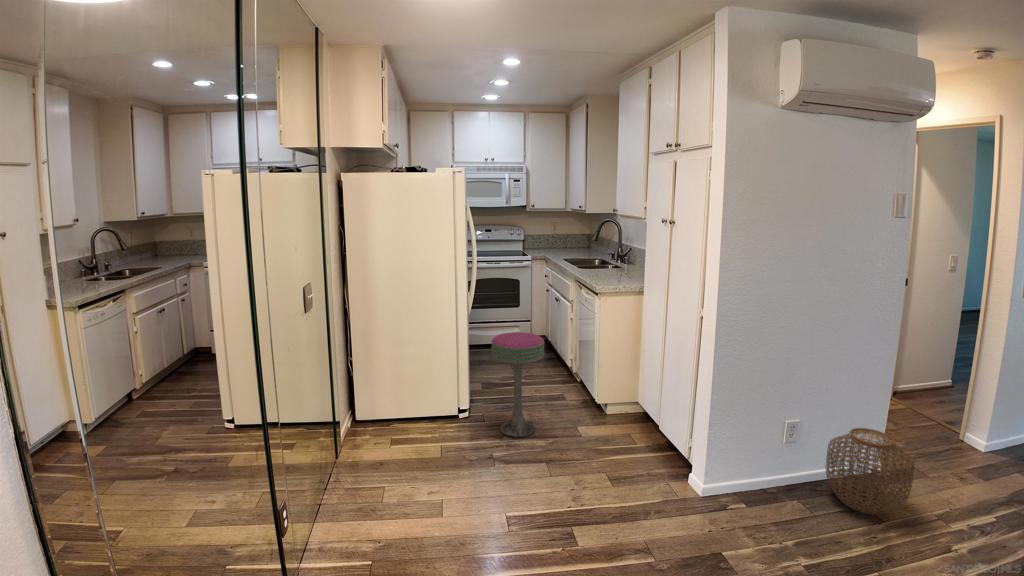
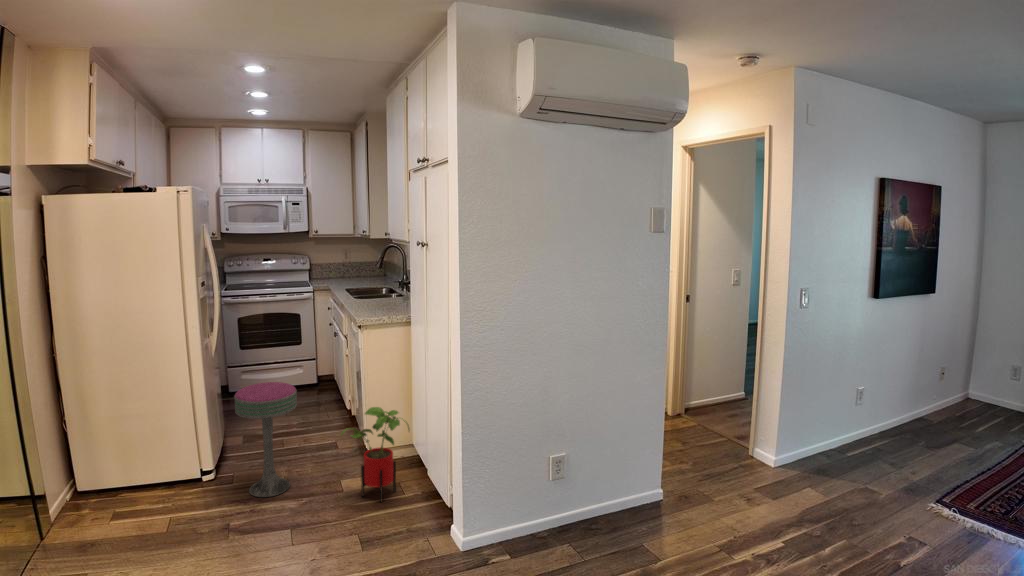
house plant: none [589,359,651,453] -> present [341,407,409,502]
woven basket: present [826,428,915,515] -> none [557,459,622,538]

